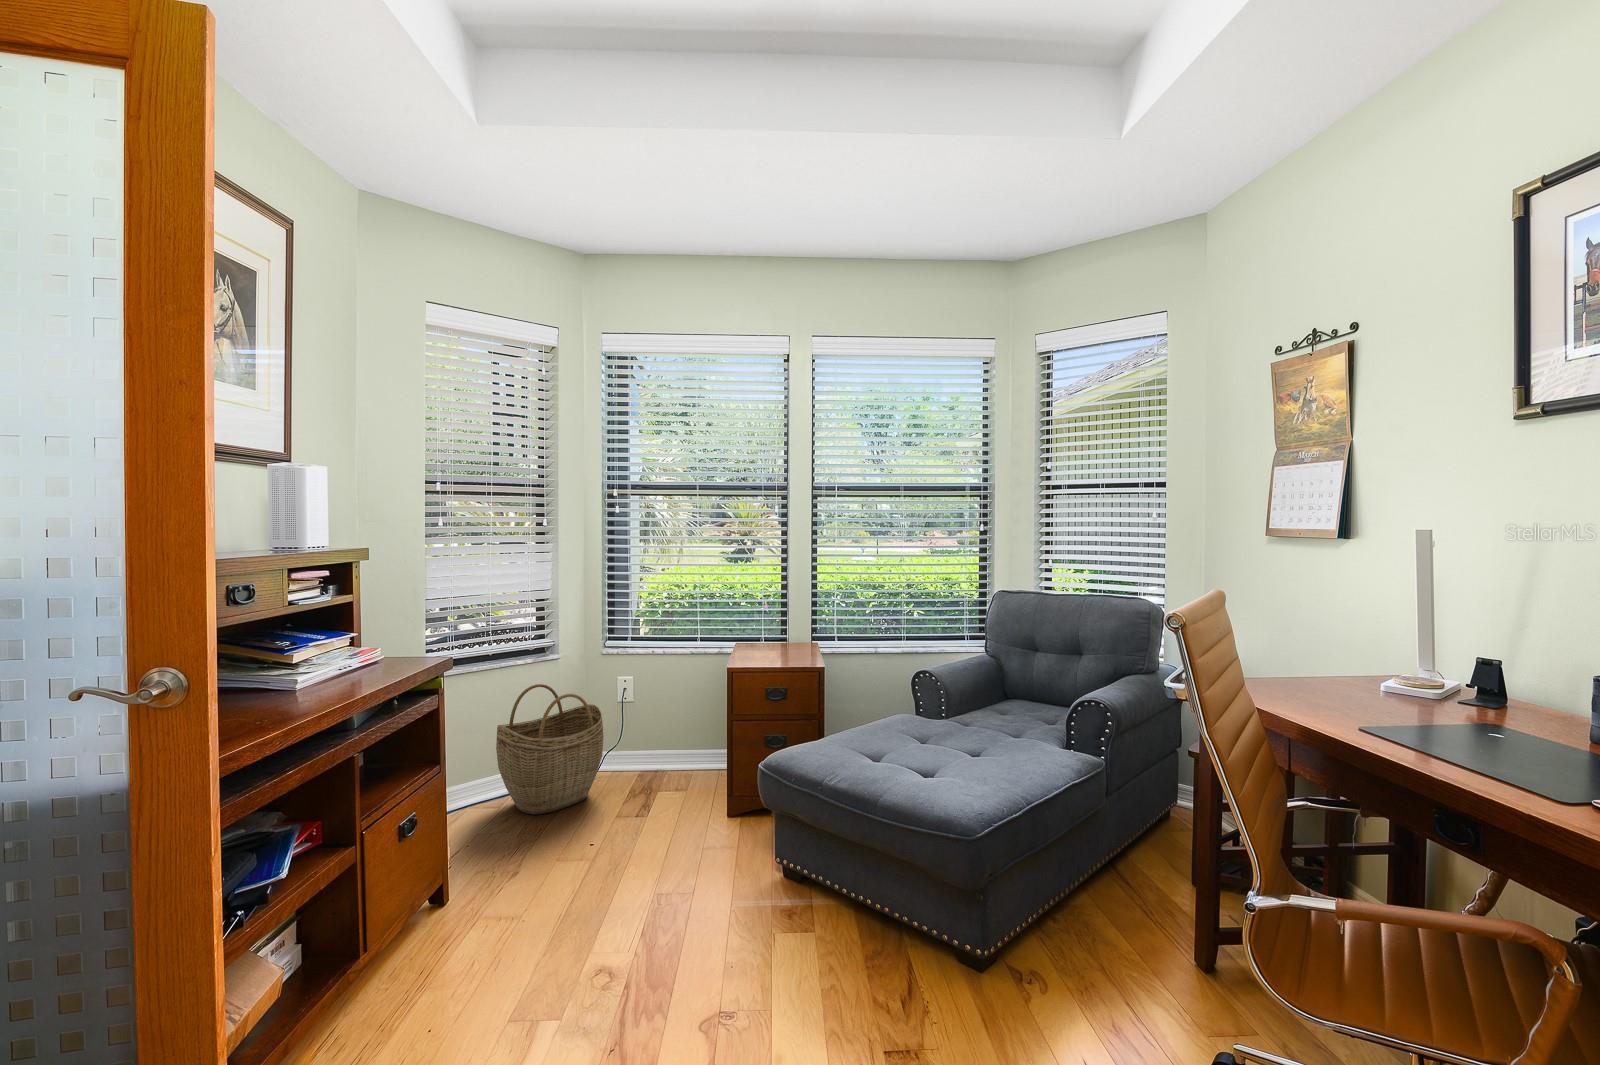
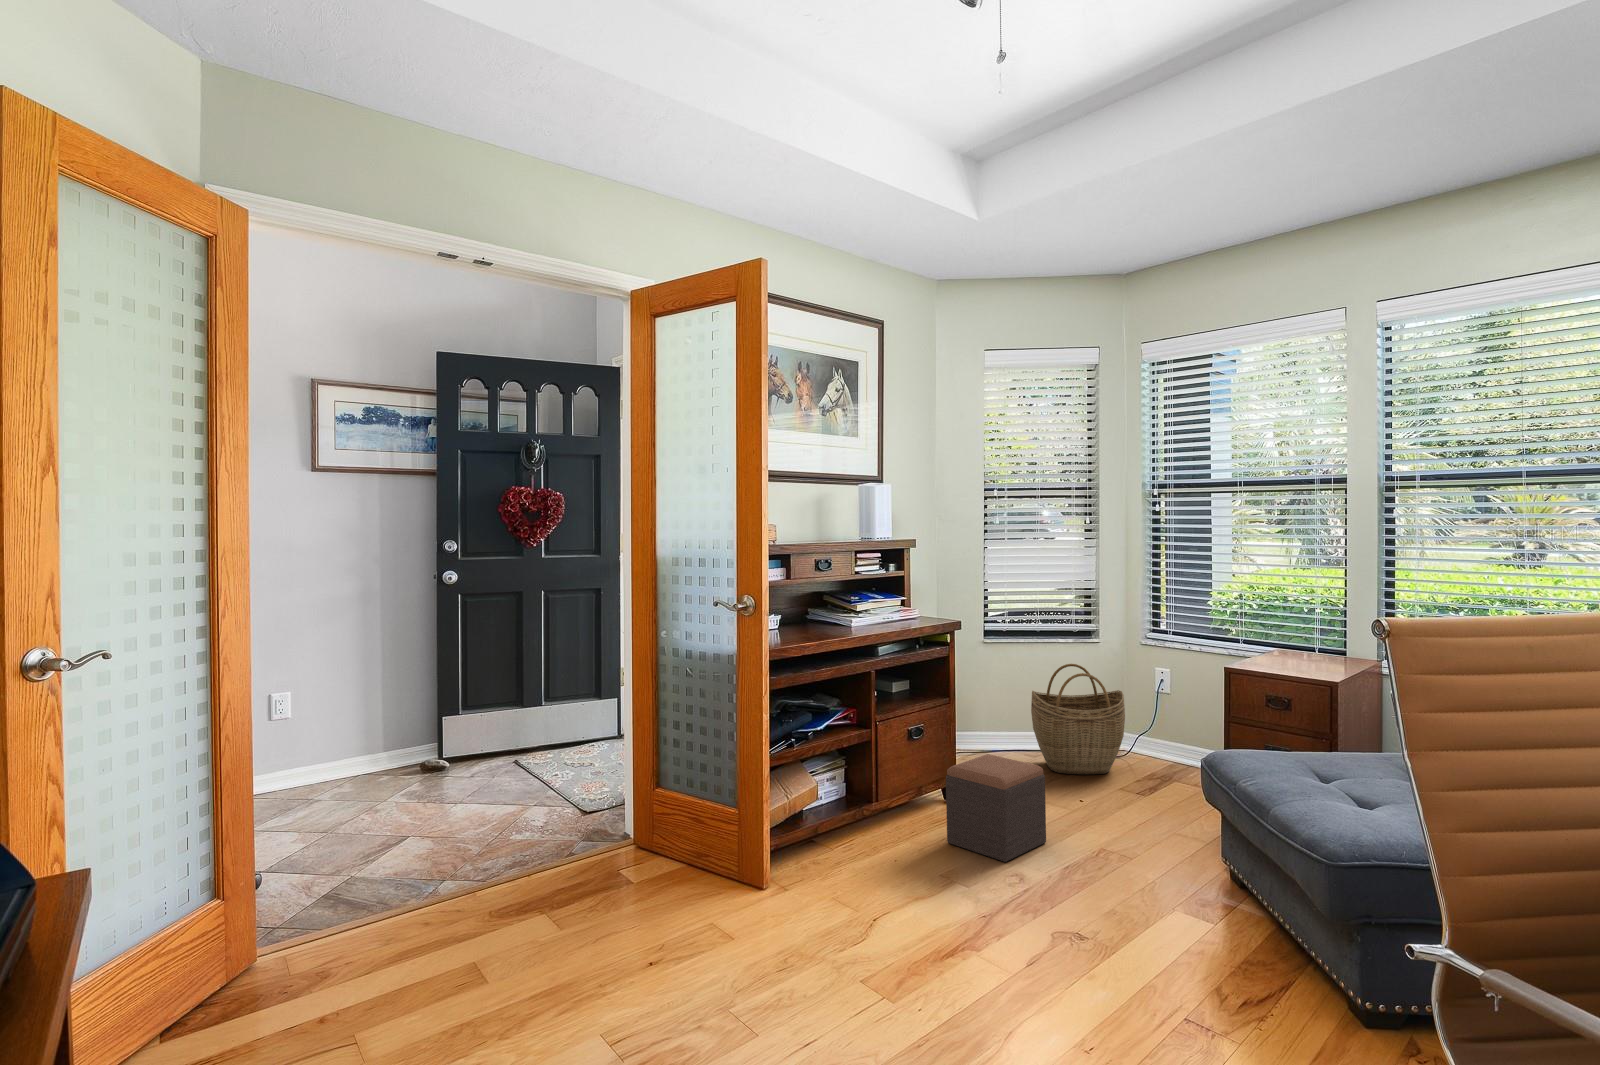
footstool: none [491,827,613,986] -> present [946,754,1046,862]

